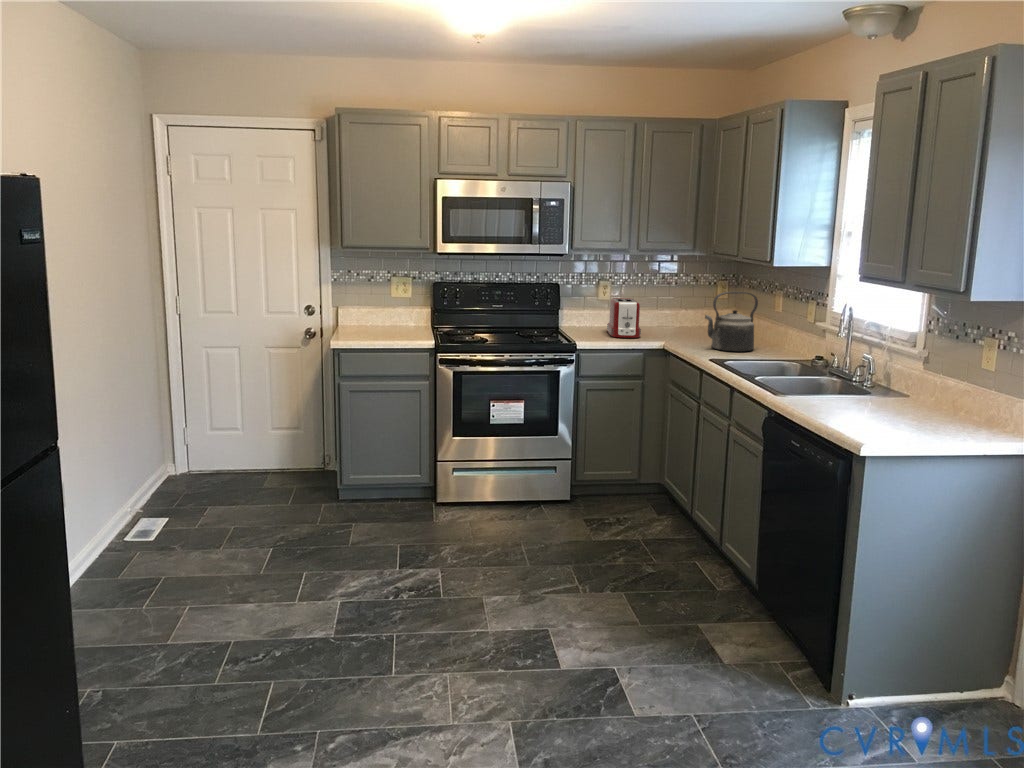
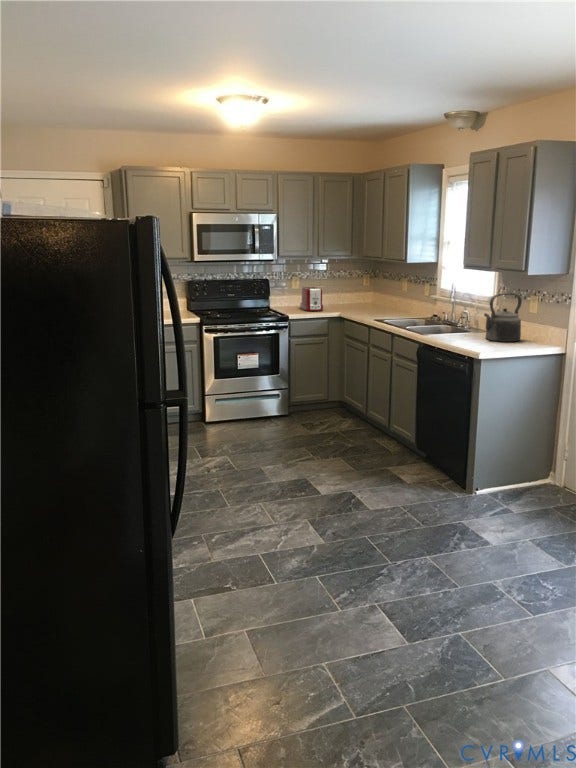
kettle: present [705,292,758,352] -> present [484,293,522,342]

